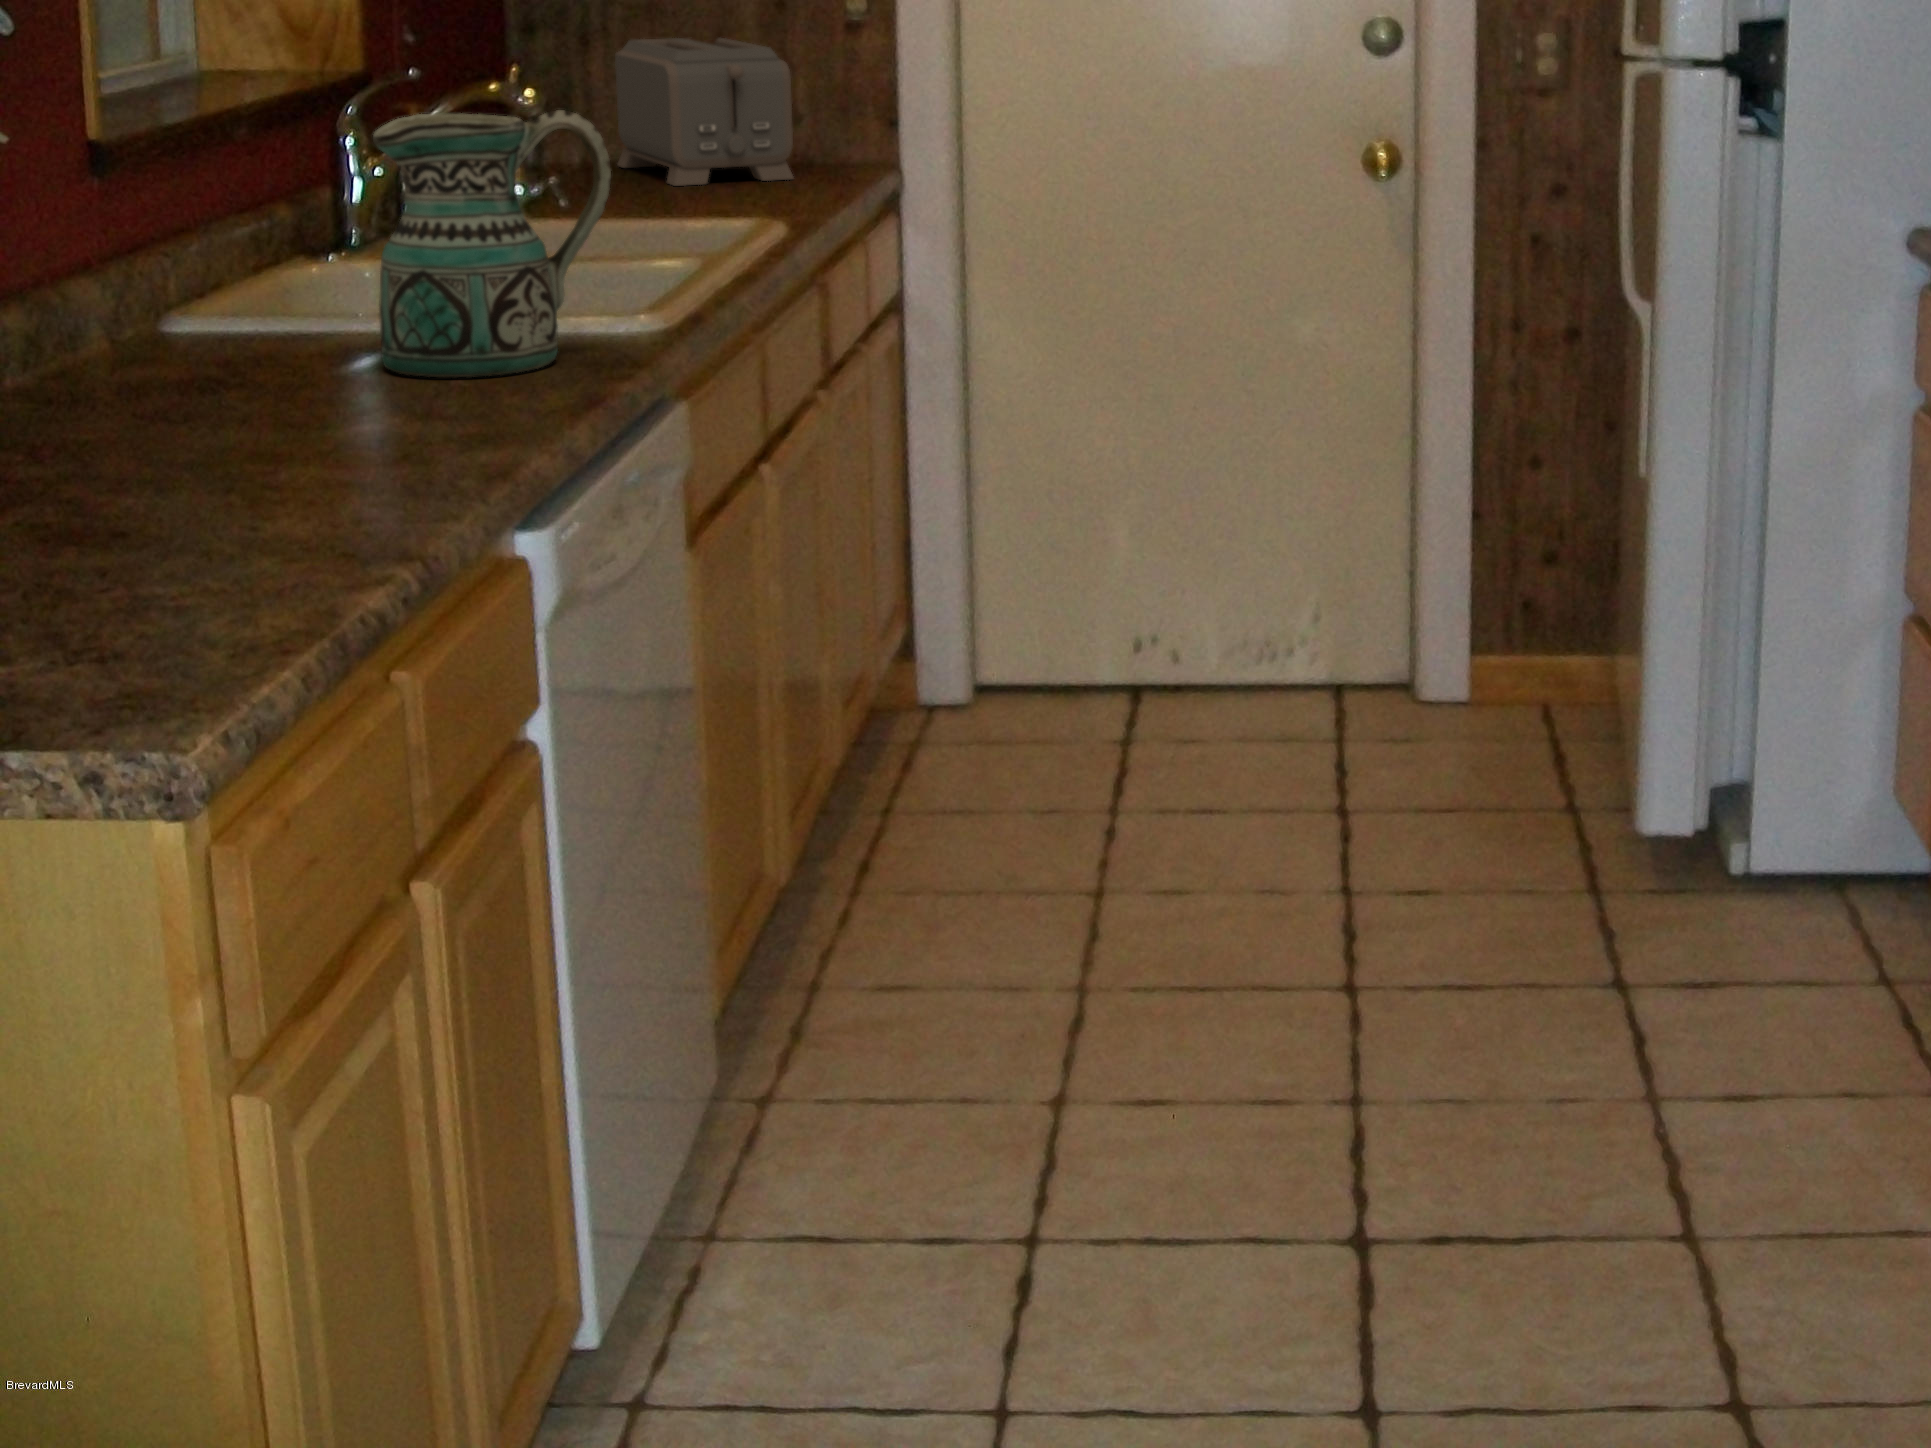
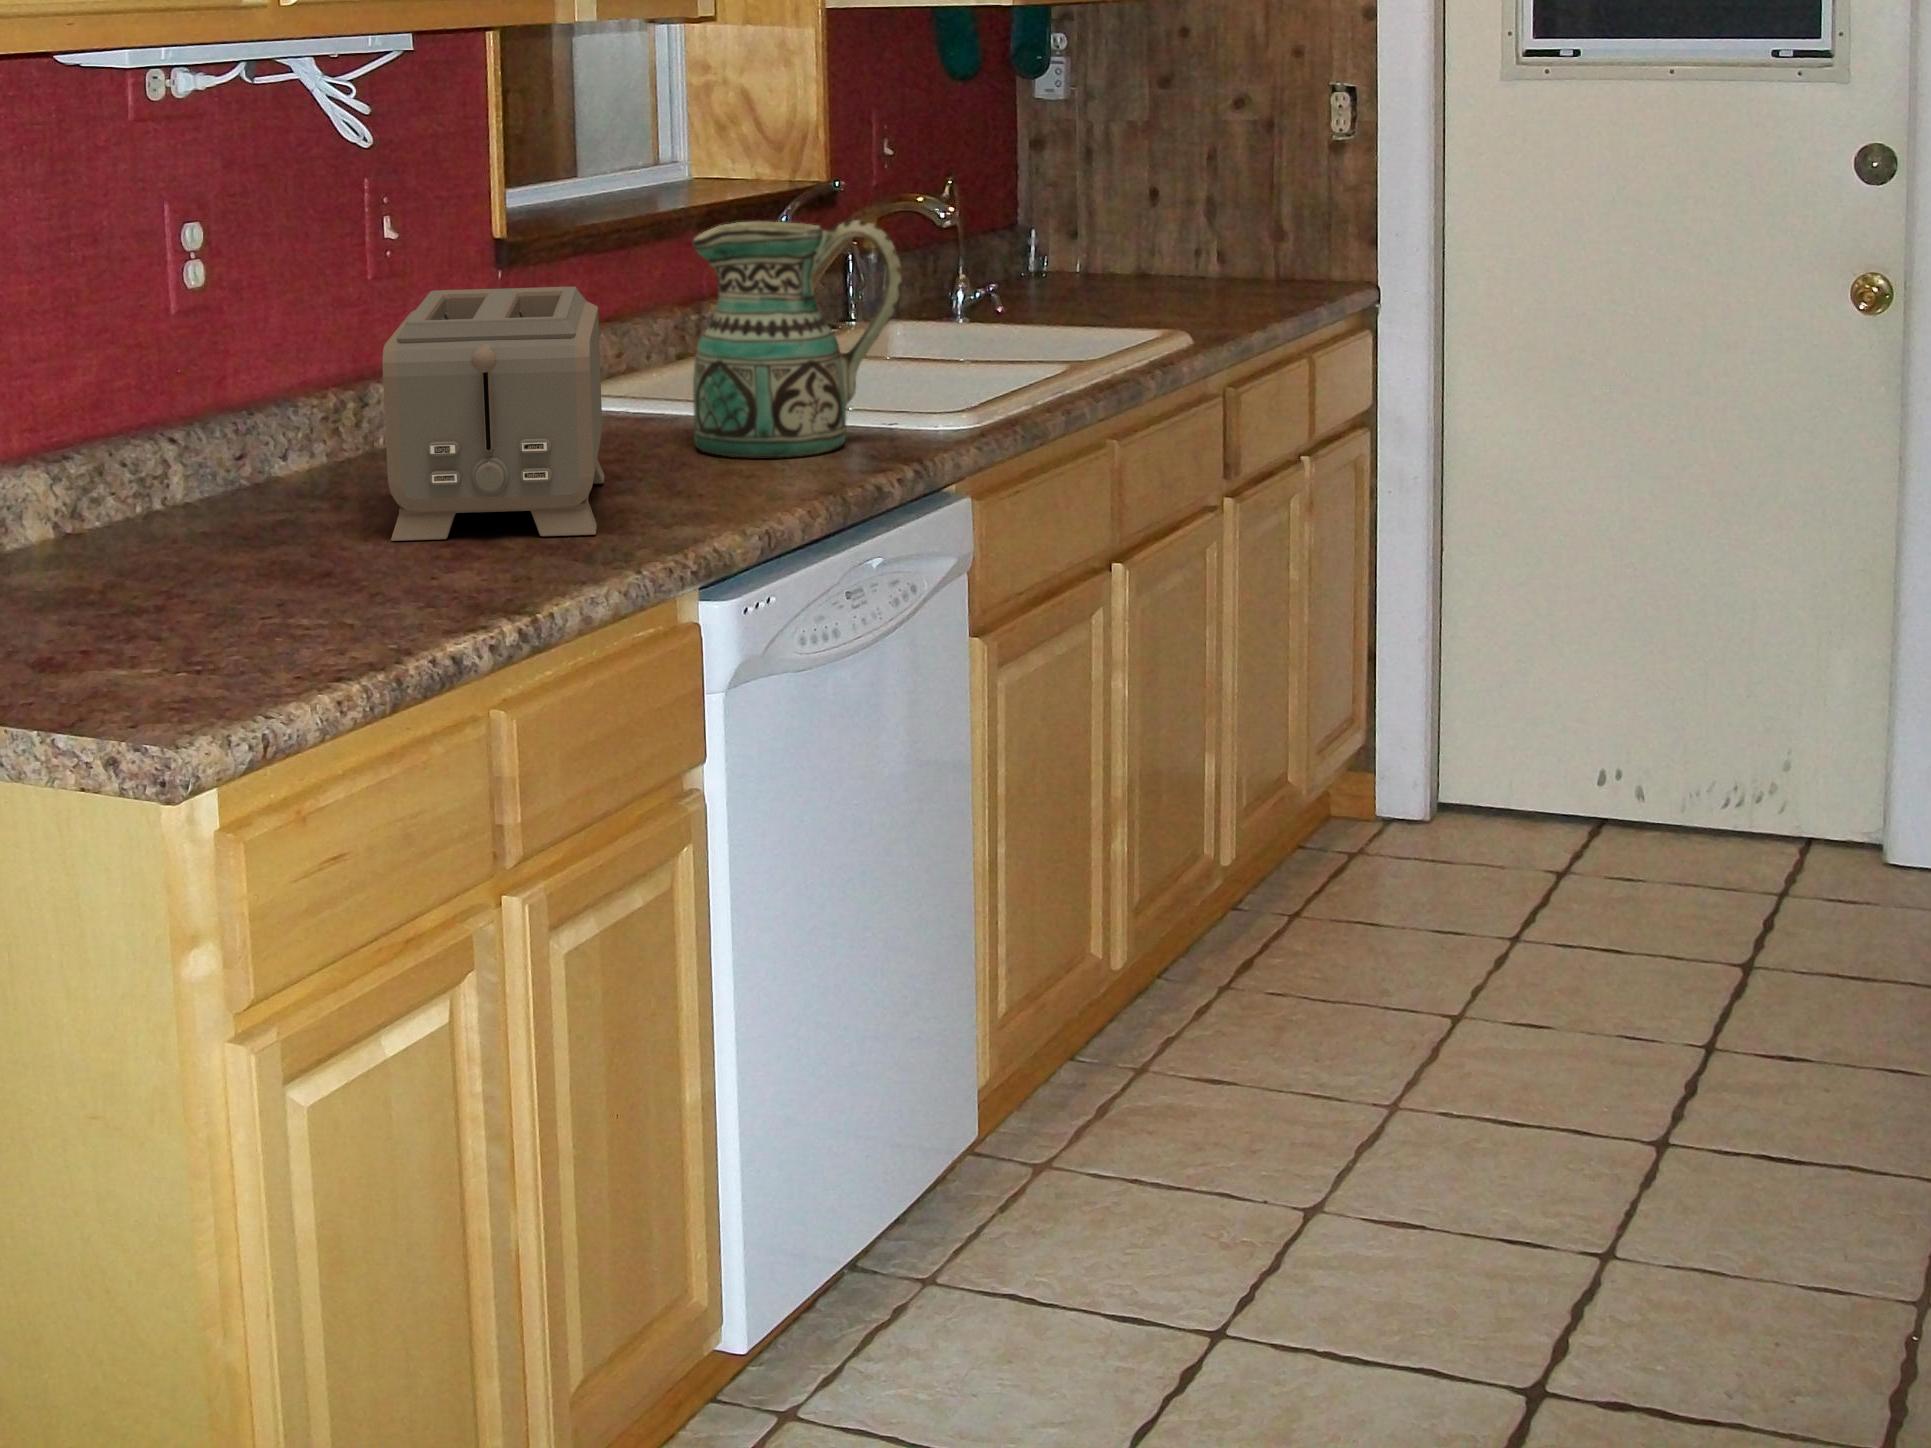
toaster: present [615,37,794,186] -> present [382,287,605,541]

